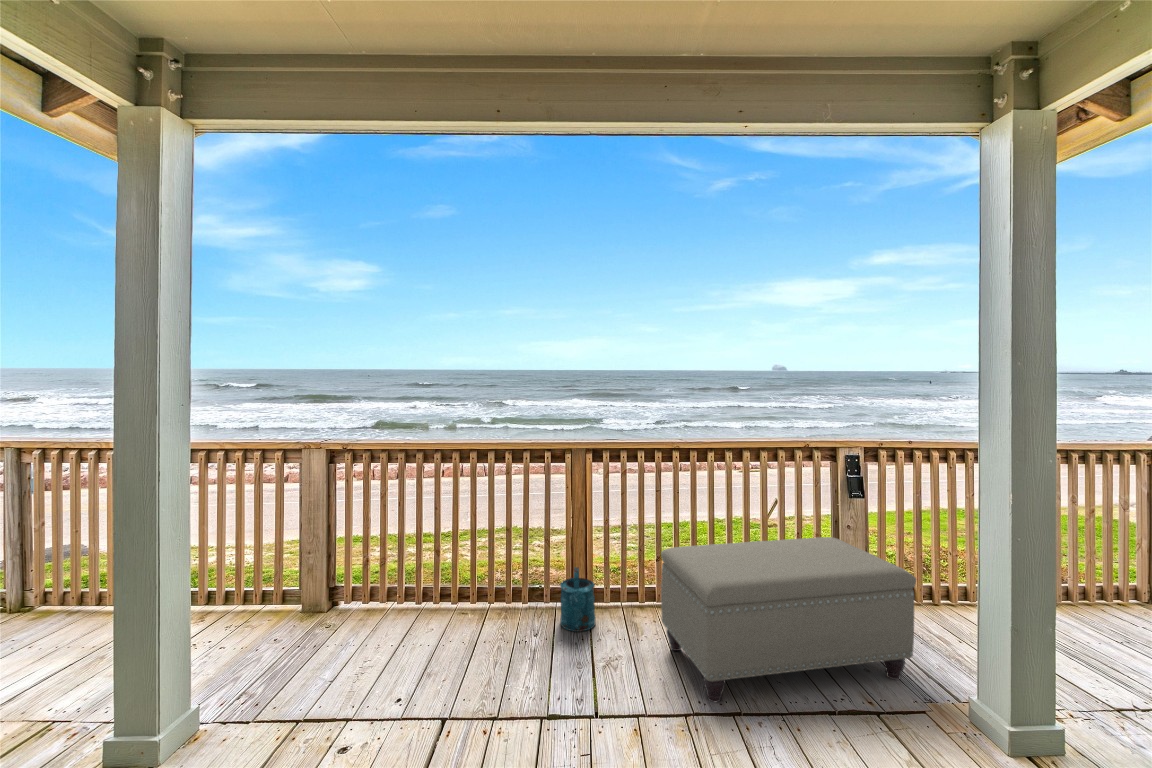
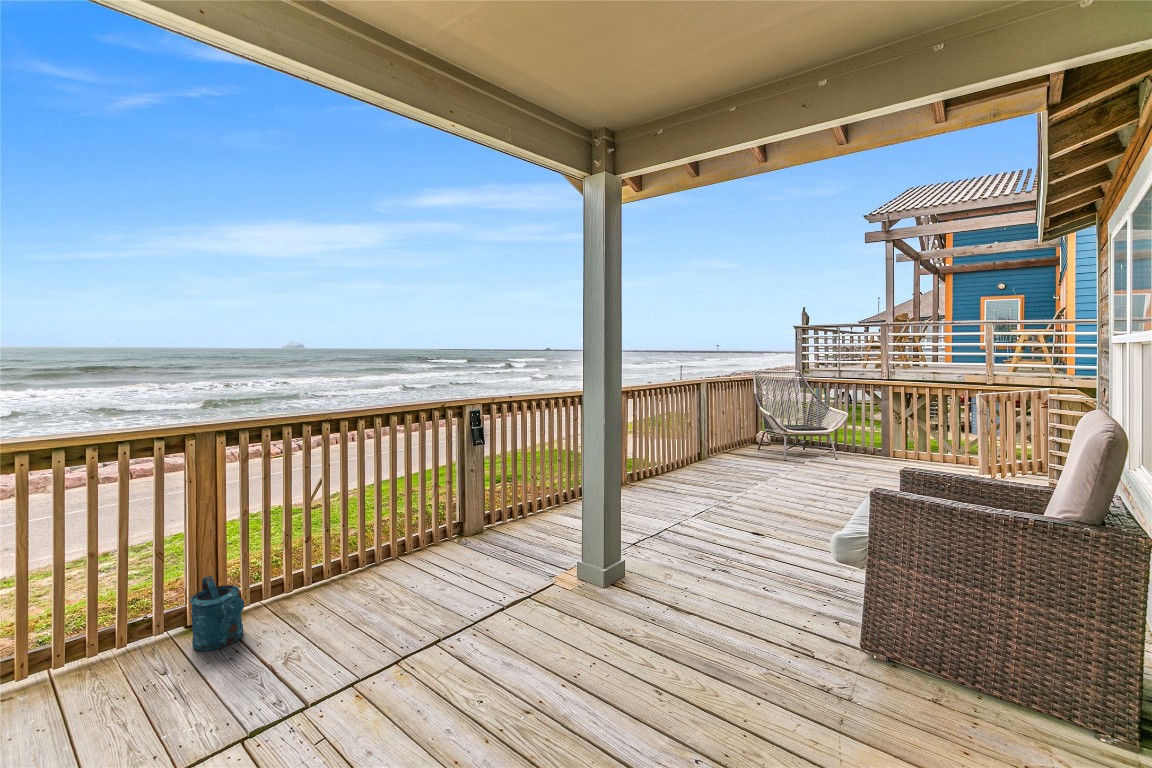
ottoman: present [661,537,916,702] -> none [329,480,538,644]

